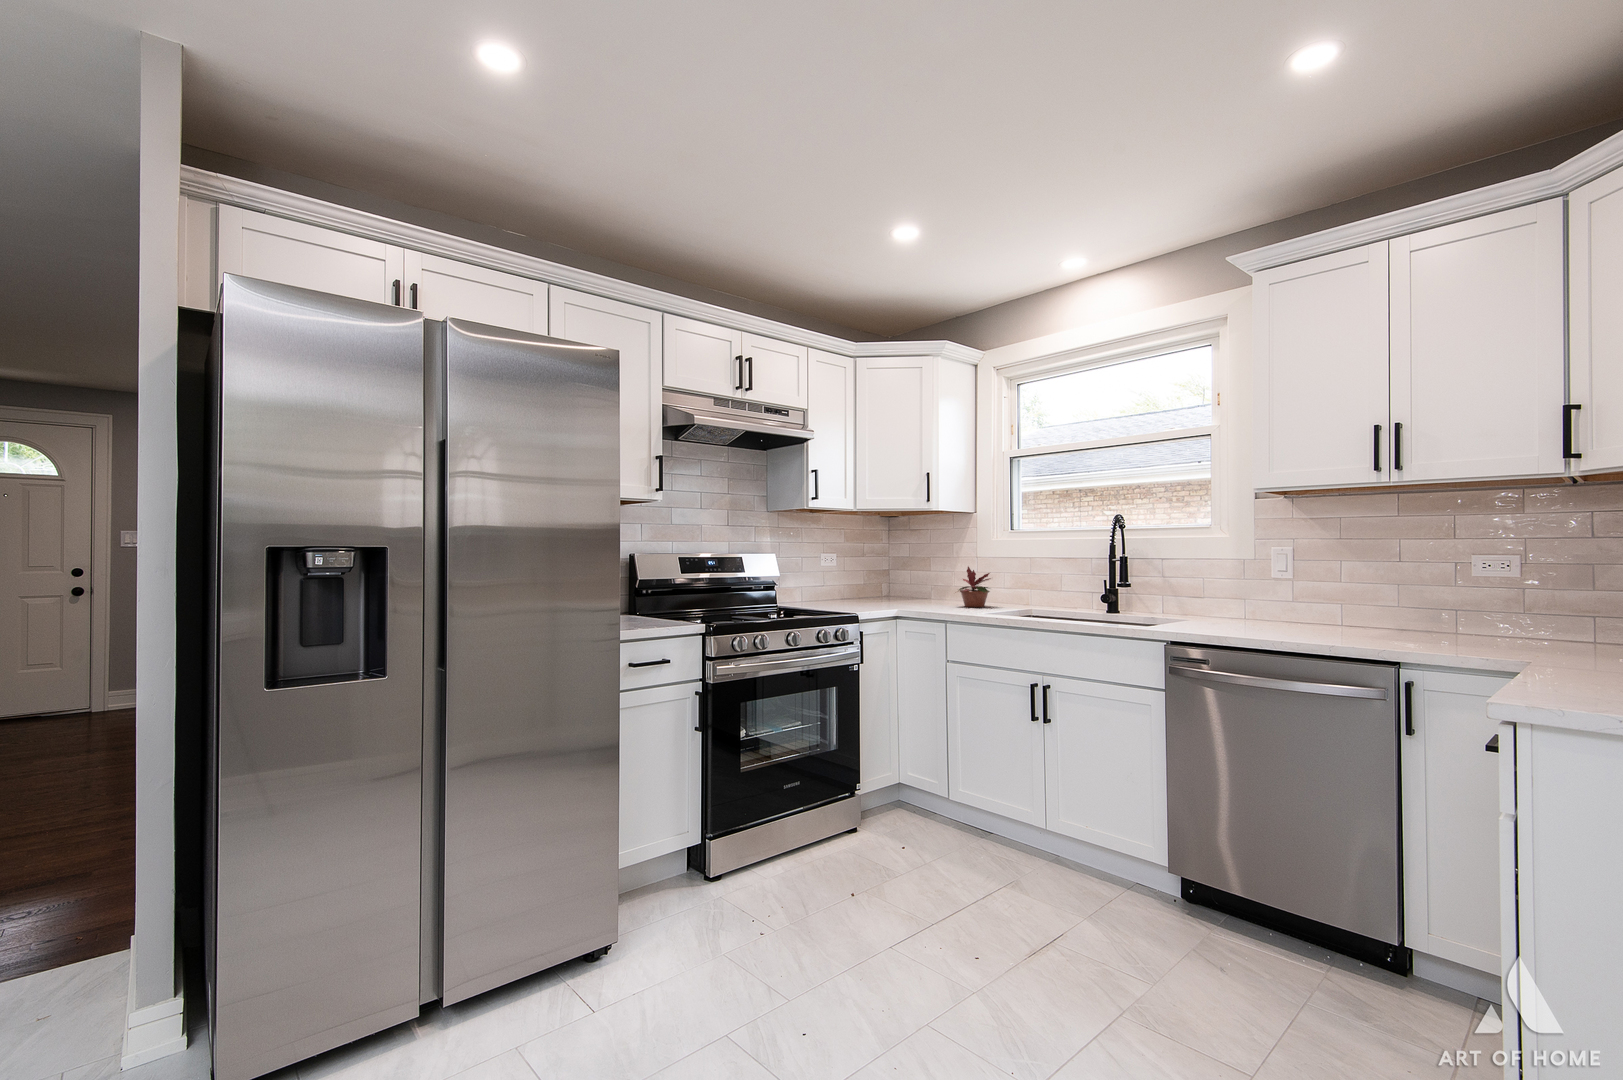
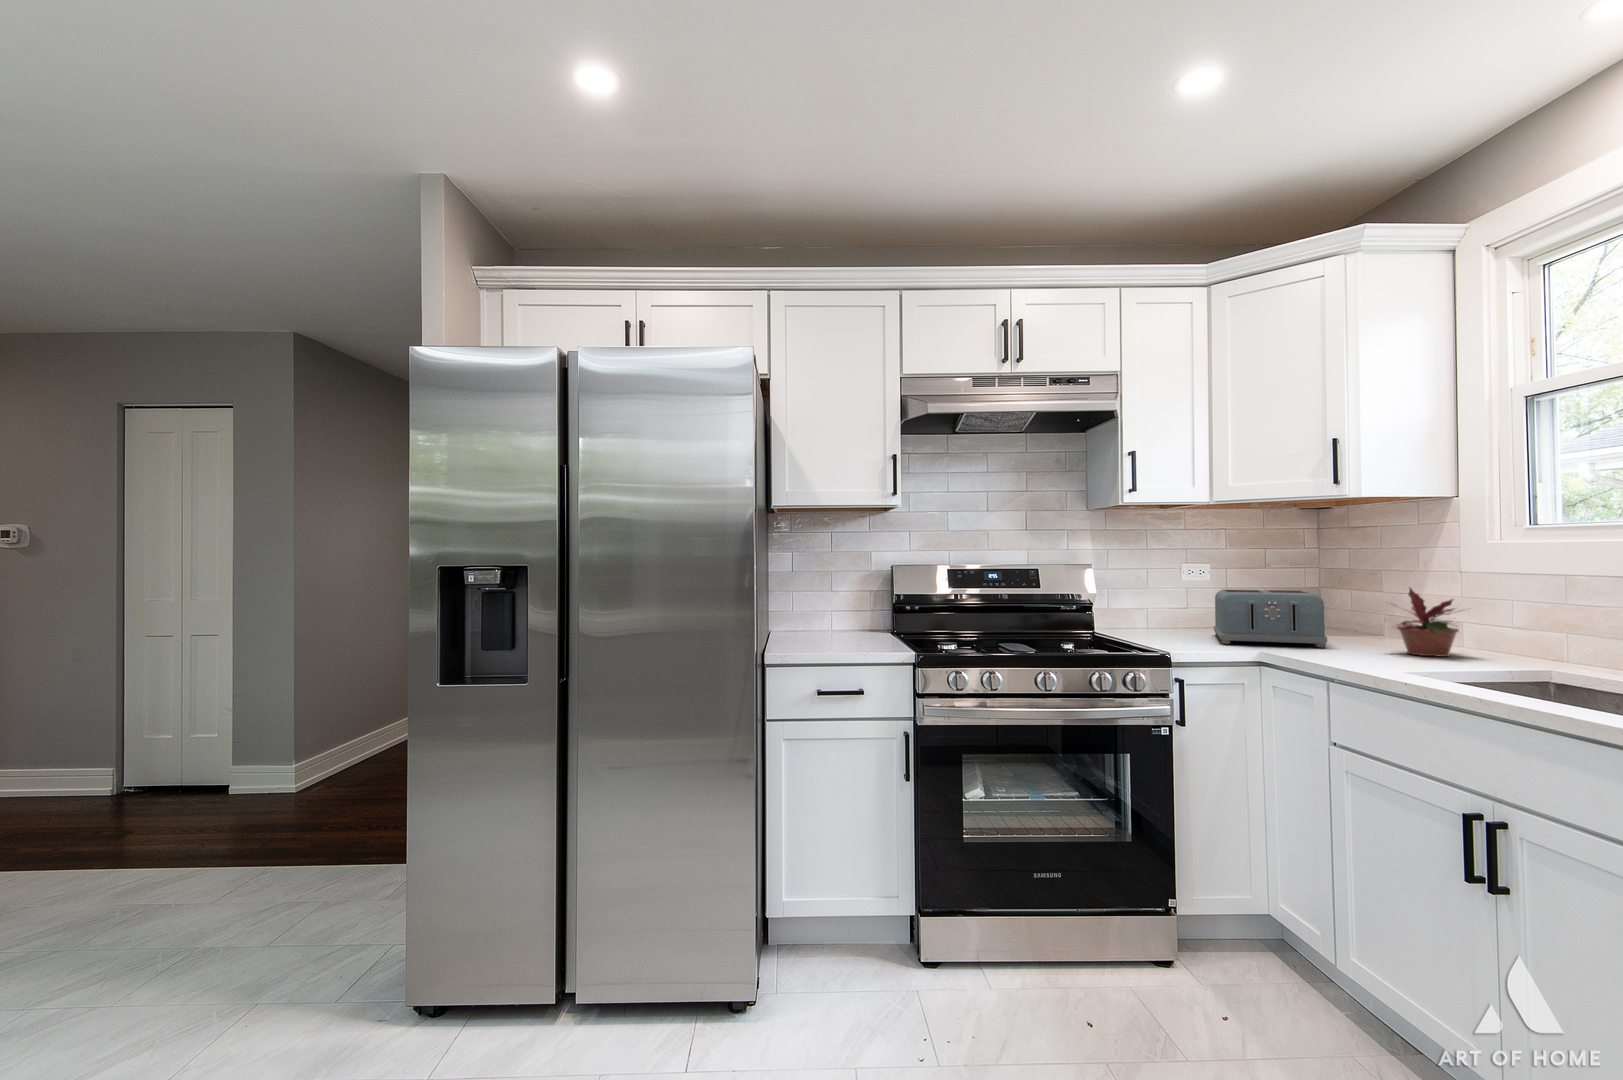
toaster: none [849,571,925,607] -> present [1214,589,1327,647]

